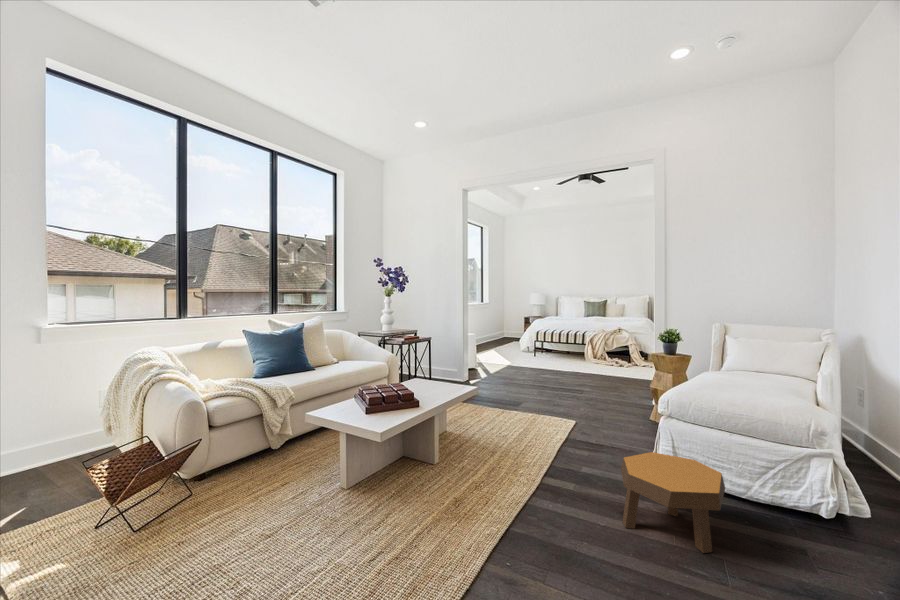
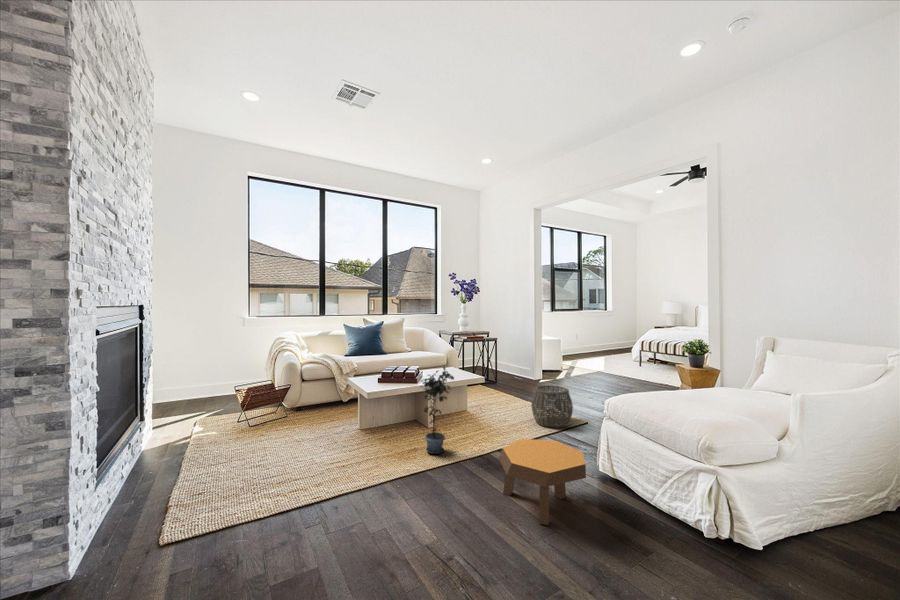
potted plant: none [464,382,514,499] -> present [420,367,454,454]
woven basket: none [528,388,574,435] -> present [531,385,573,428]

